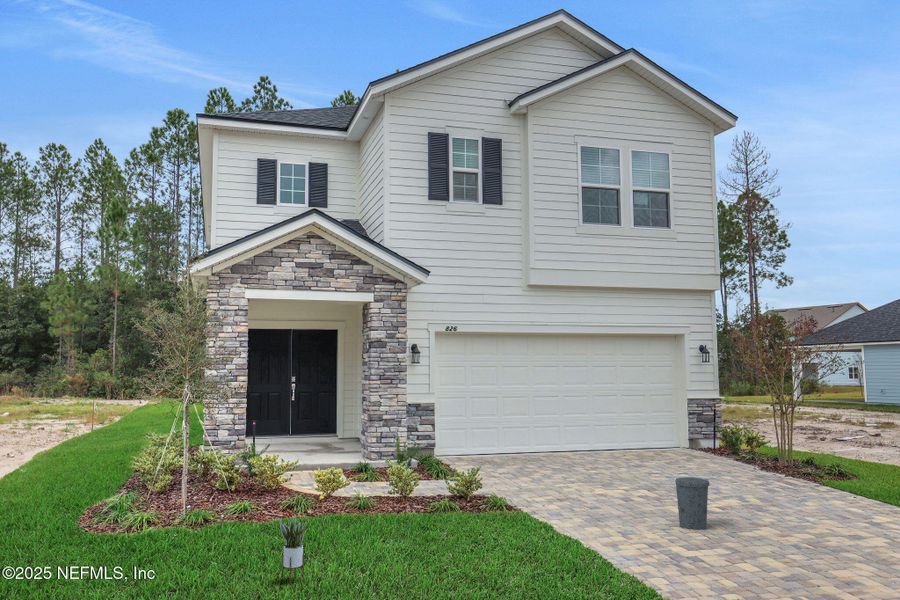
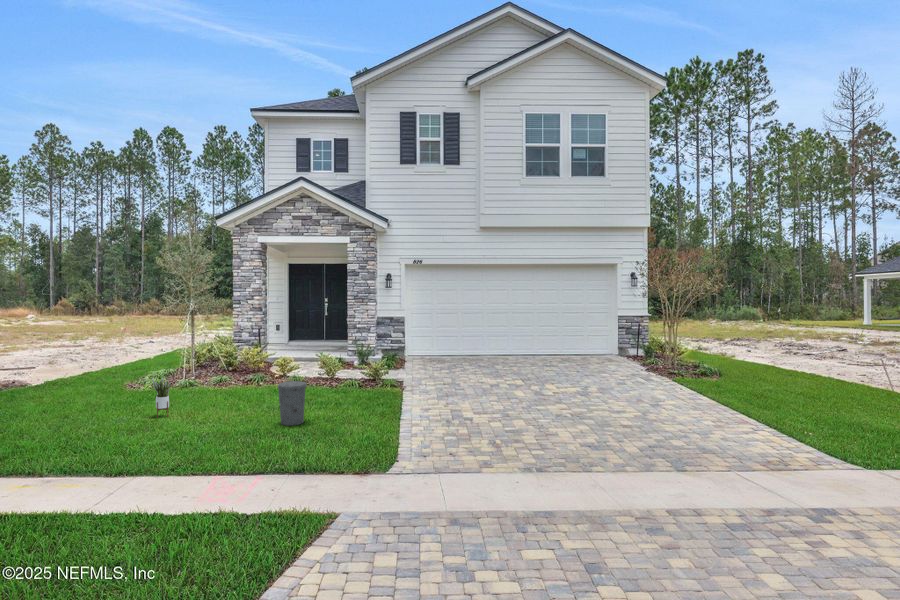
trash can: present [675,477,710,530] -> present [278,381,307,425]

